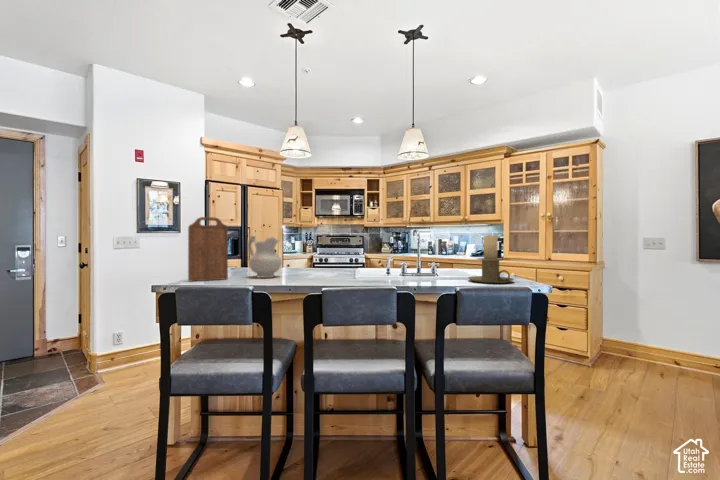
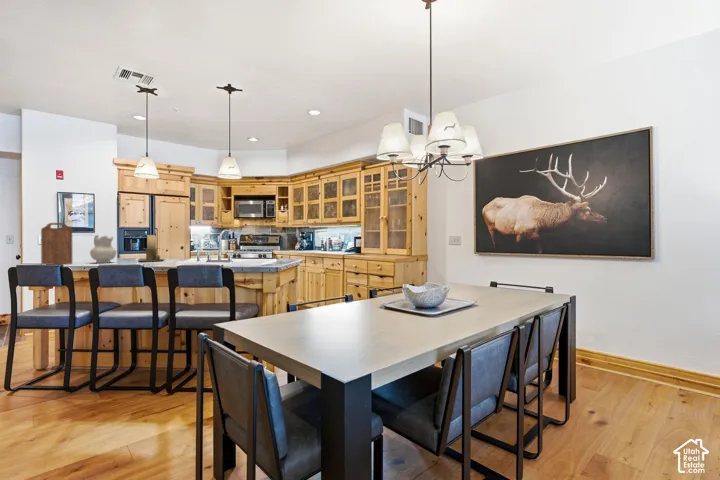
candle holder: present [468,235,514,283] -> present [138,235,165,262]

